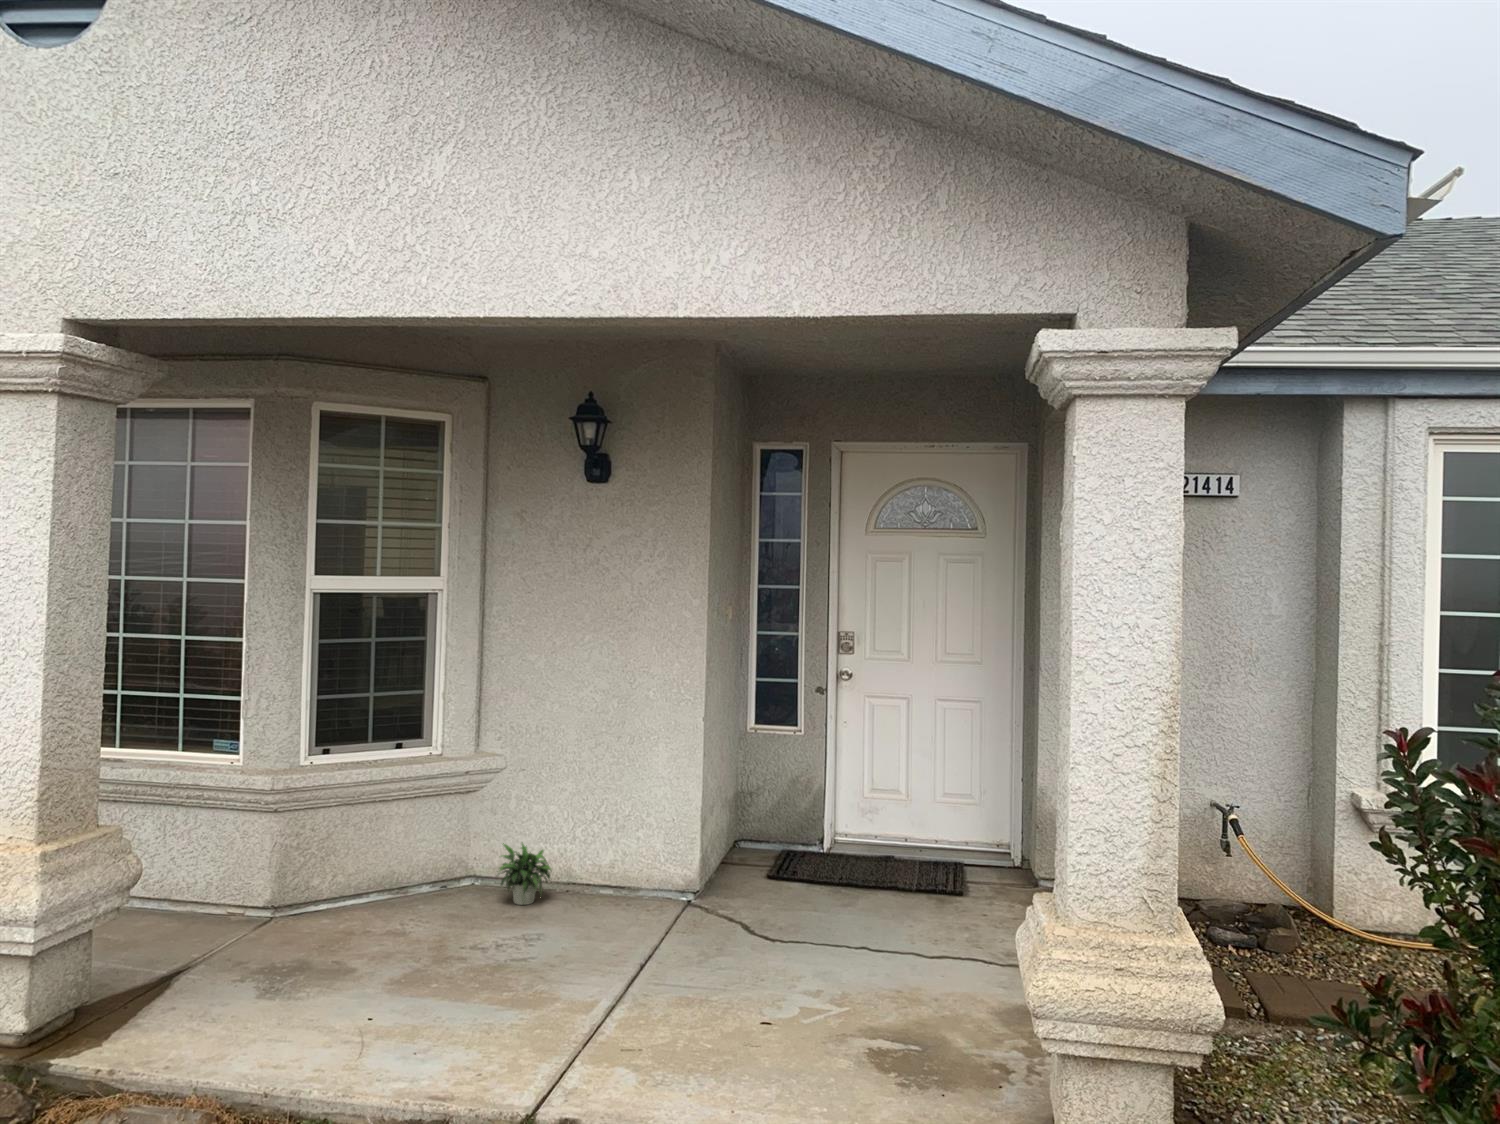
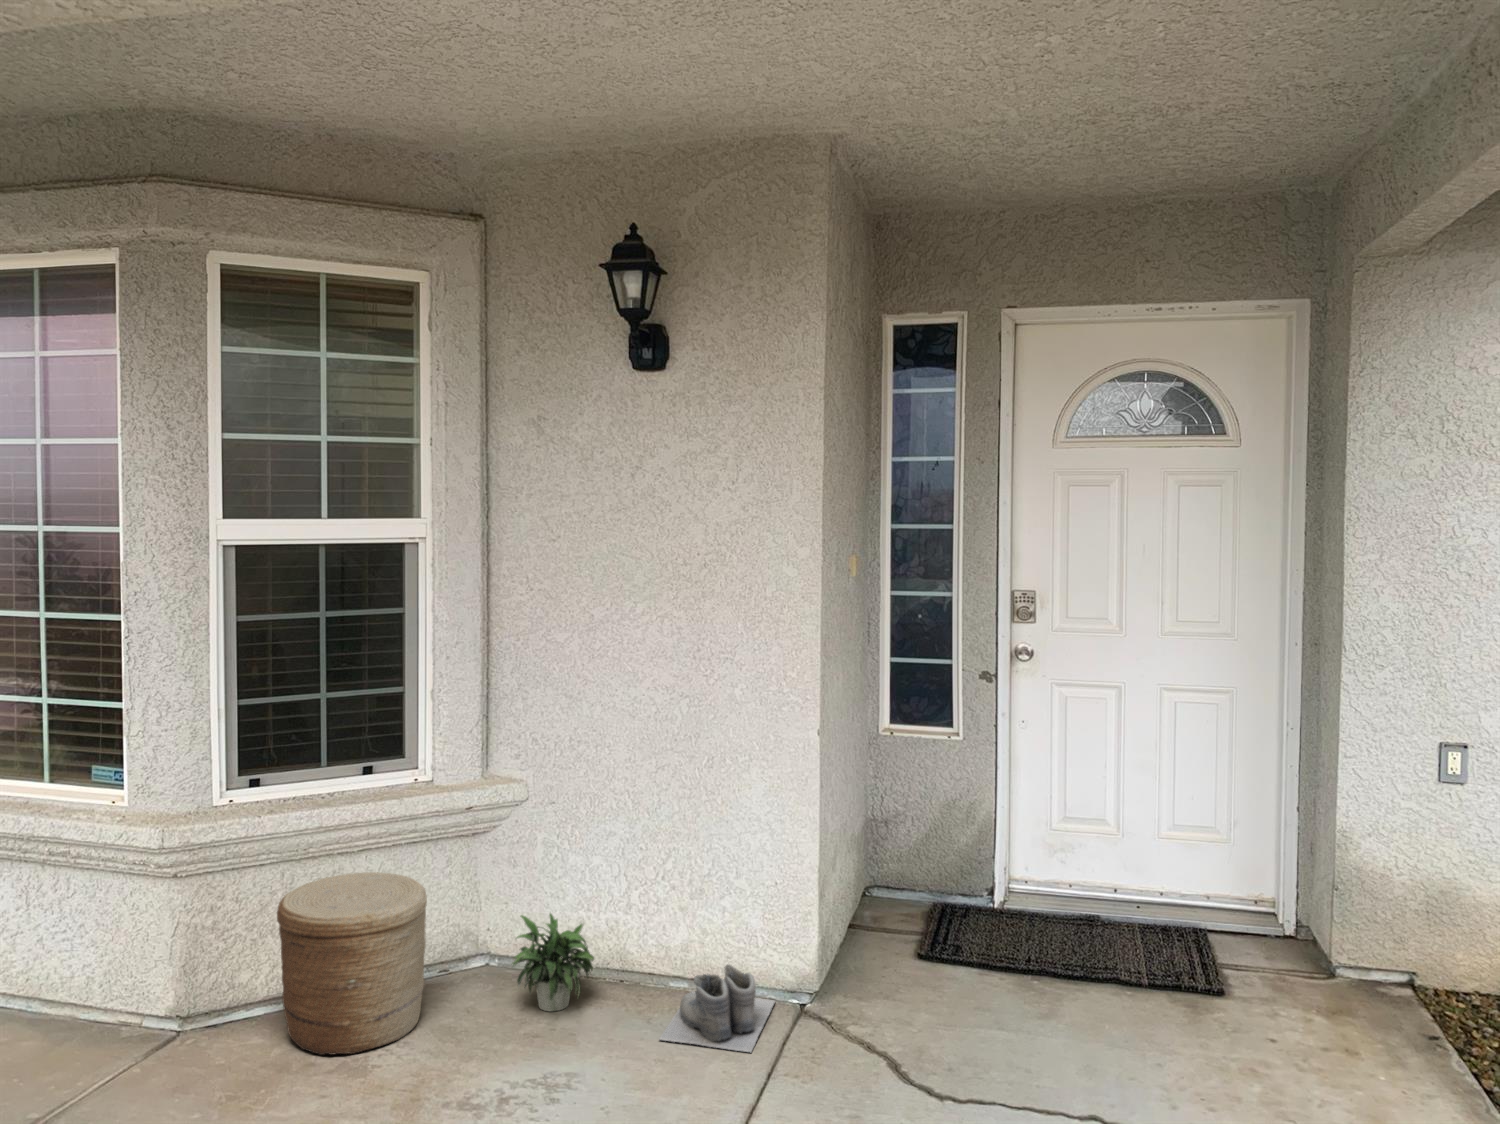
woven basket: none [345,814,443,926] -> present [277,872,427,1055]
boots: none [595,871,672,923] -> present [659,965,775,1053]

